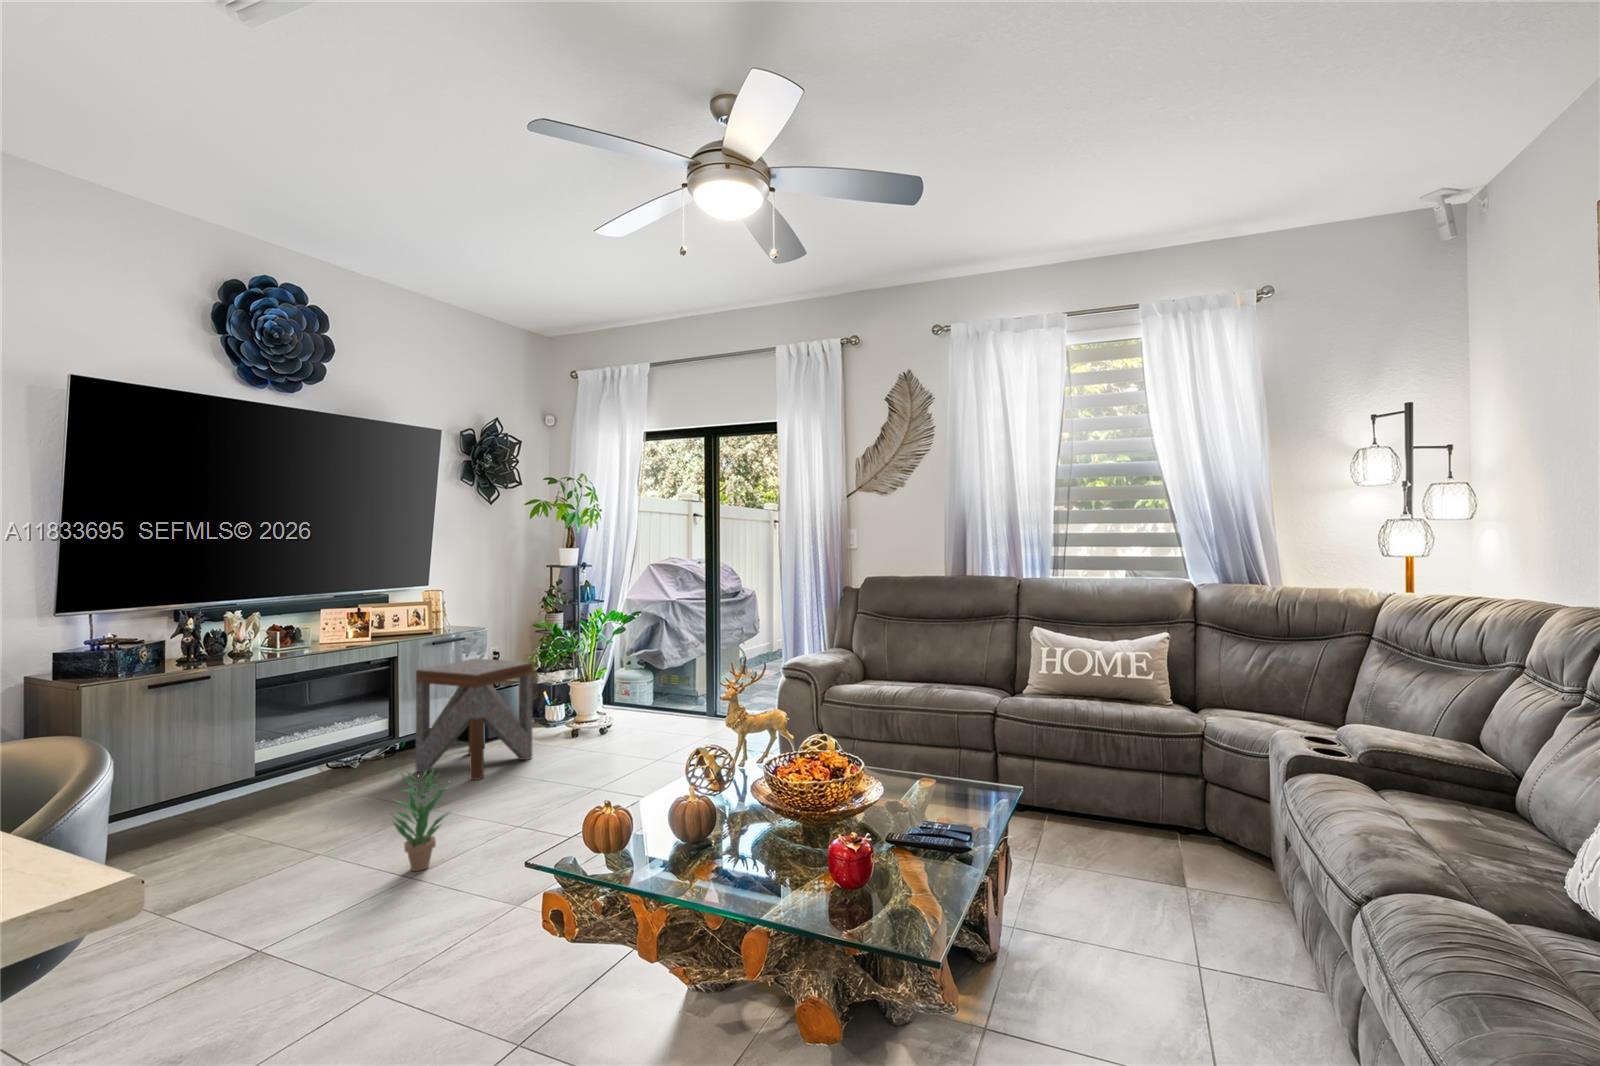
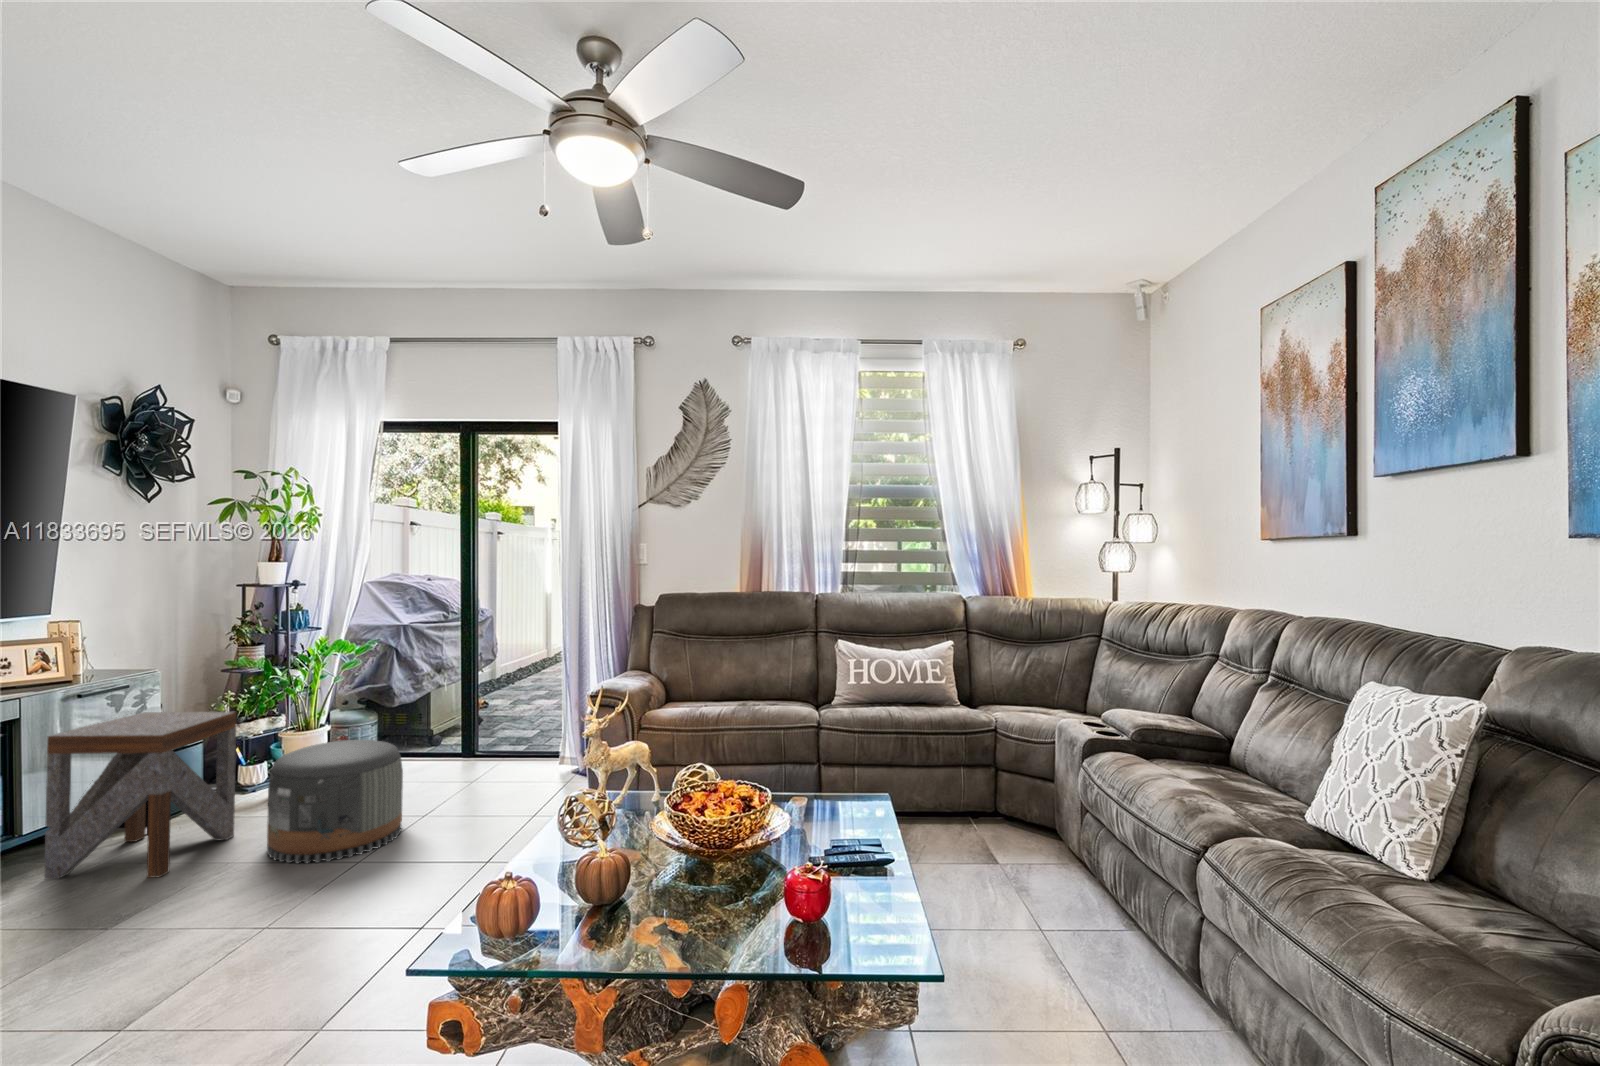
pouf: none [545,691,642,785] -> present [267,740,403,864]
potted plant: present [392,768,447,871] -> none [78,865,186,1018]

